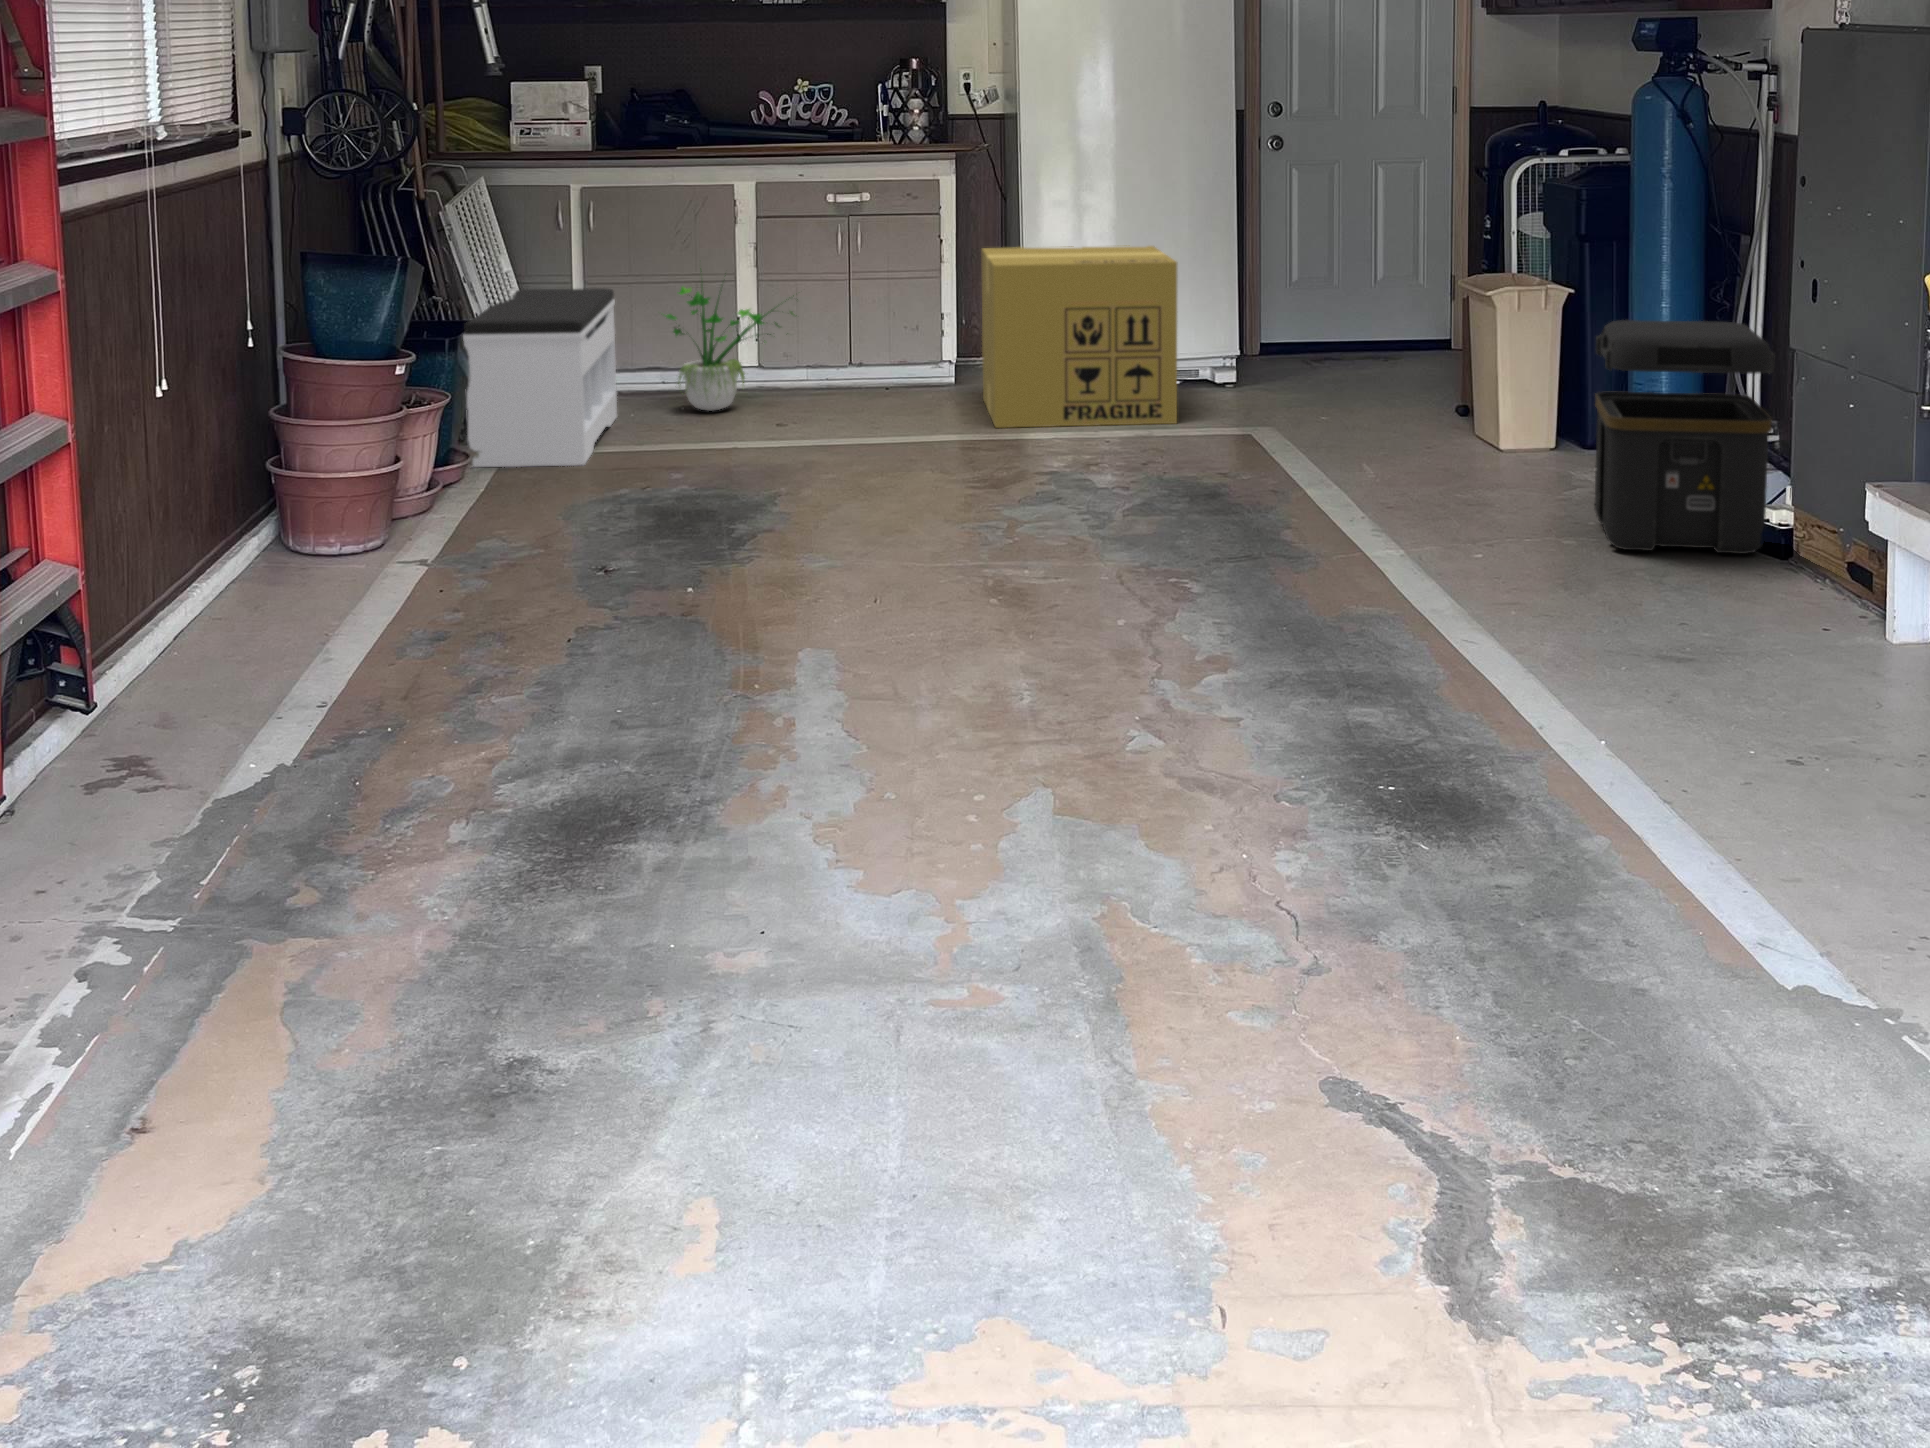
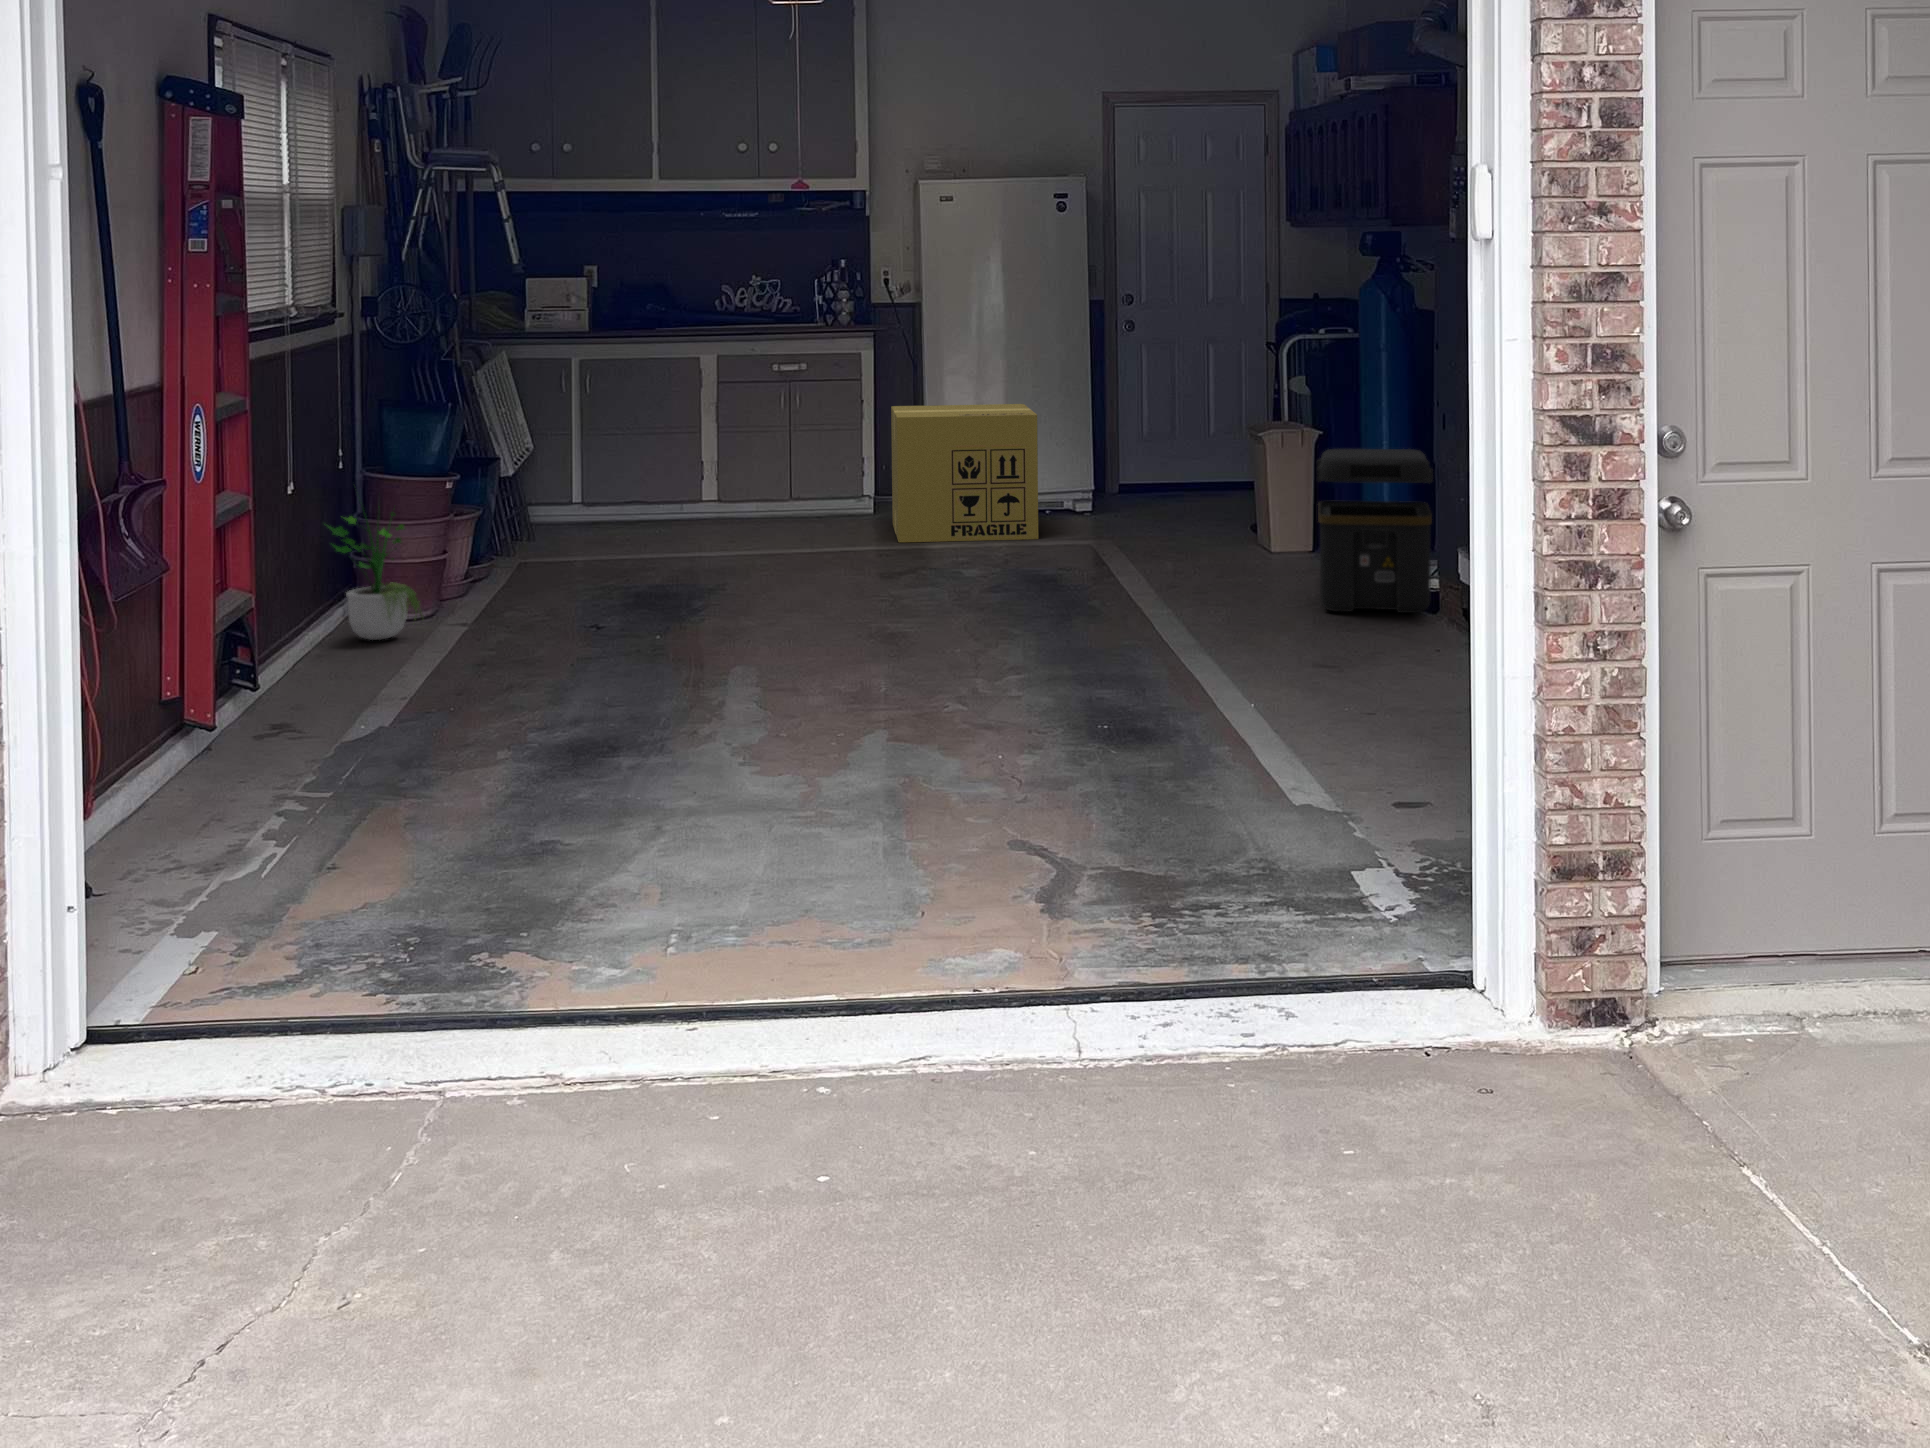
potted plant: present [665,271,793,411] -> present [328,507,420,640]
bench: present [463,288,617,467] -> none [492,437,607,570]

